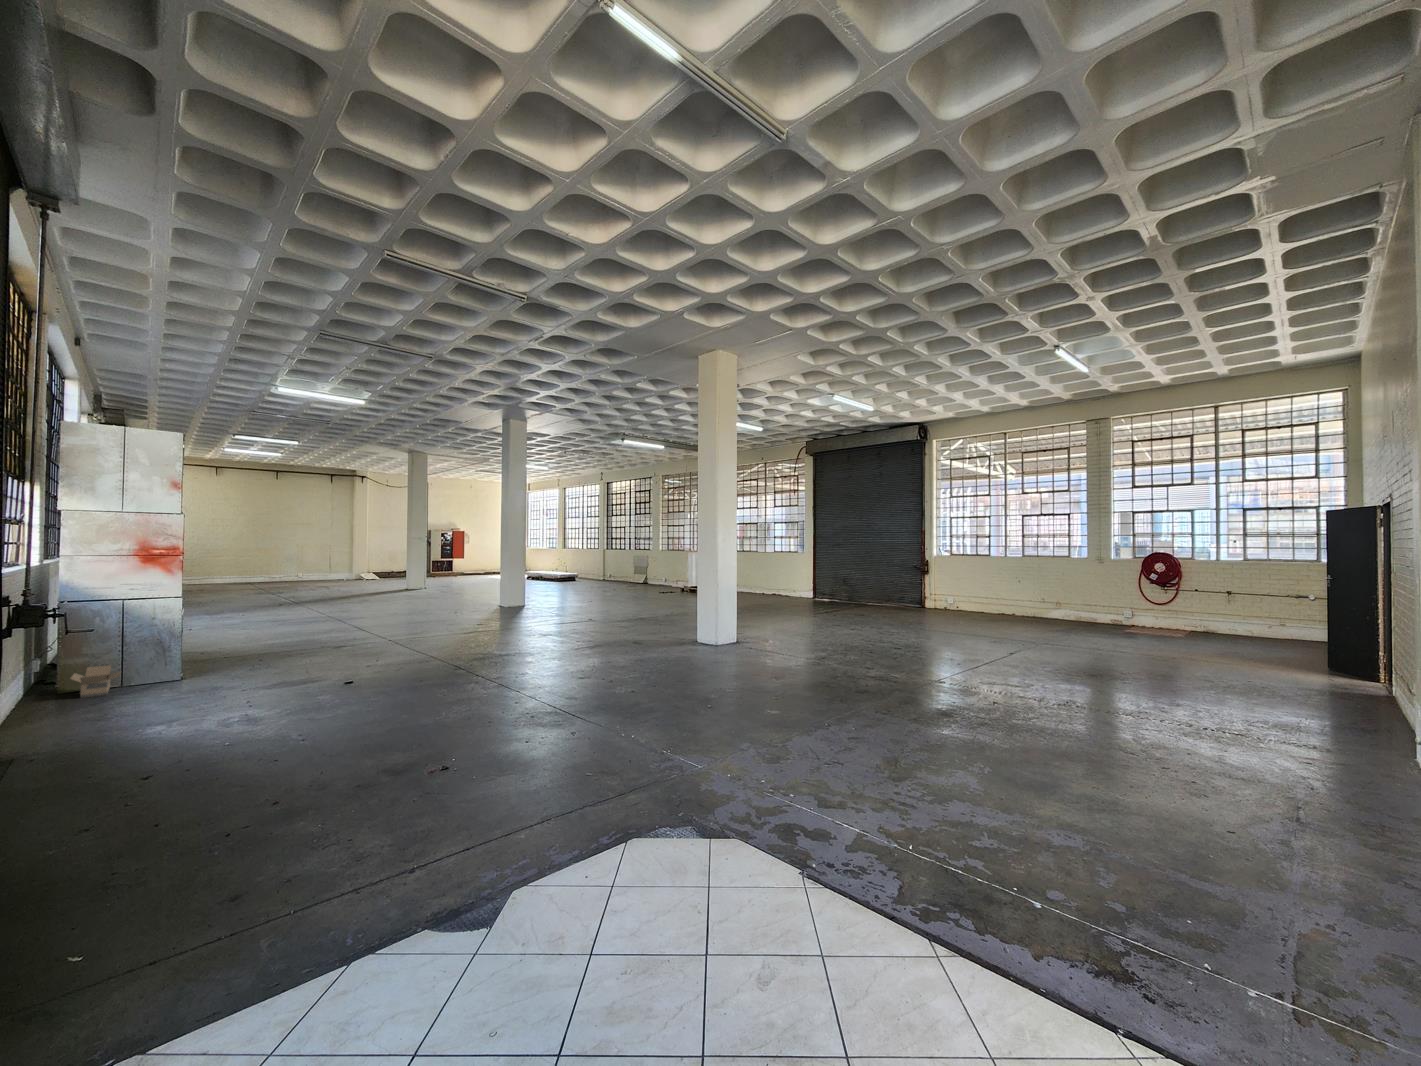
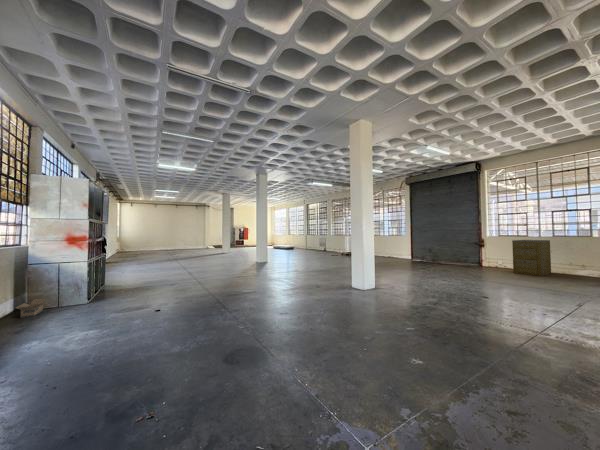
filing cabinet: none [964,562,1019,621] -> present [512,240,551,276]

